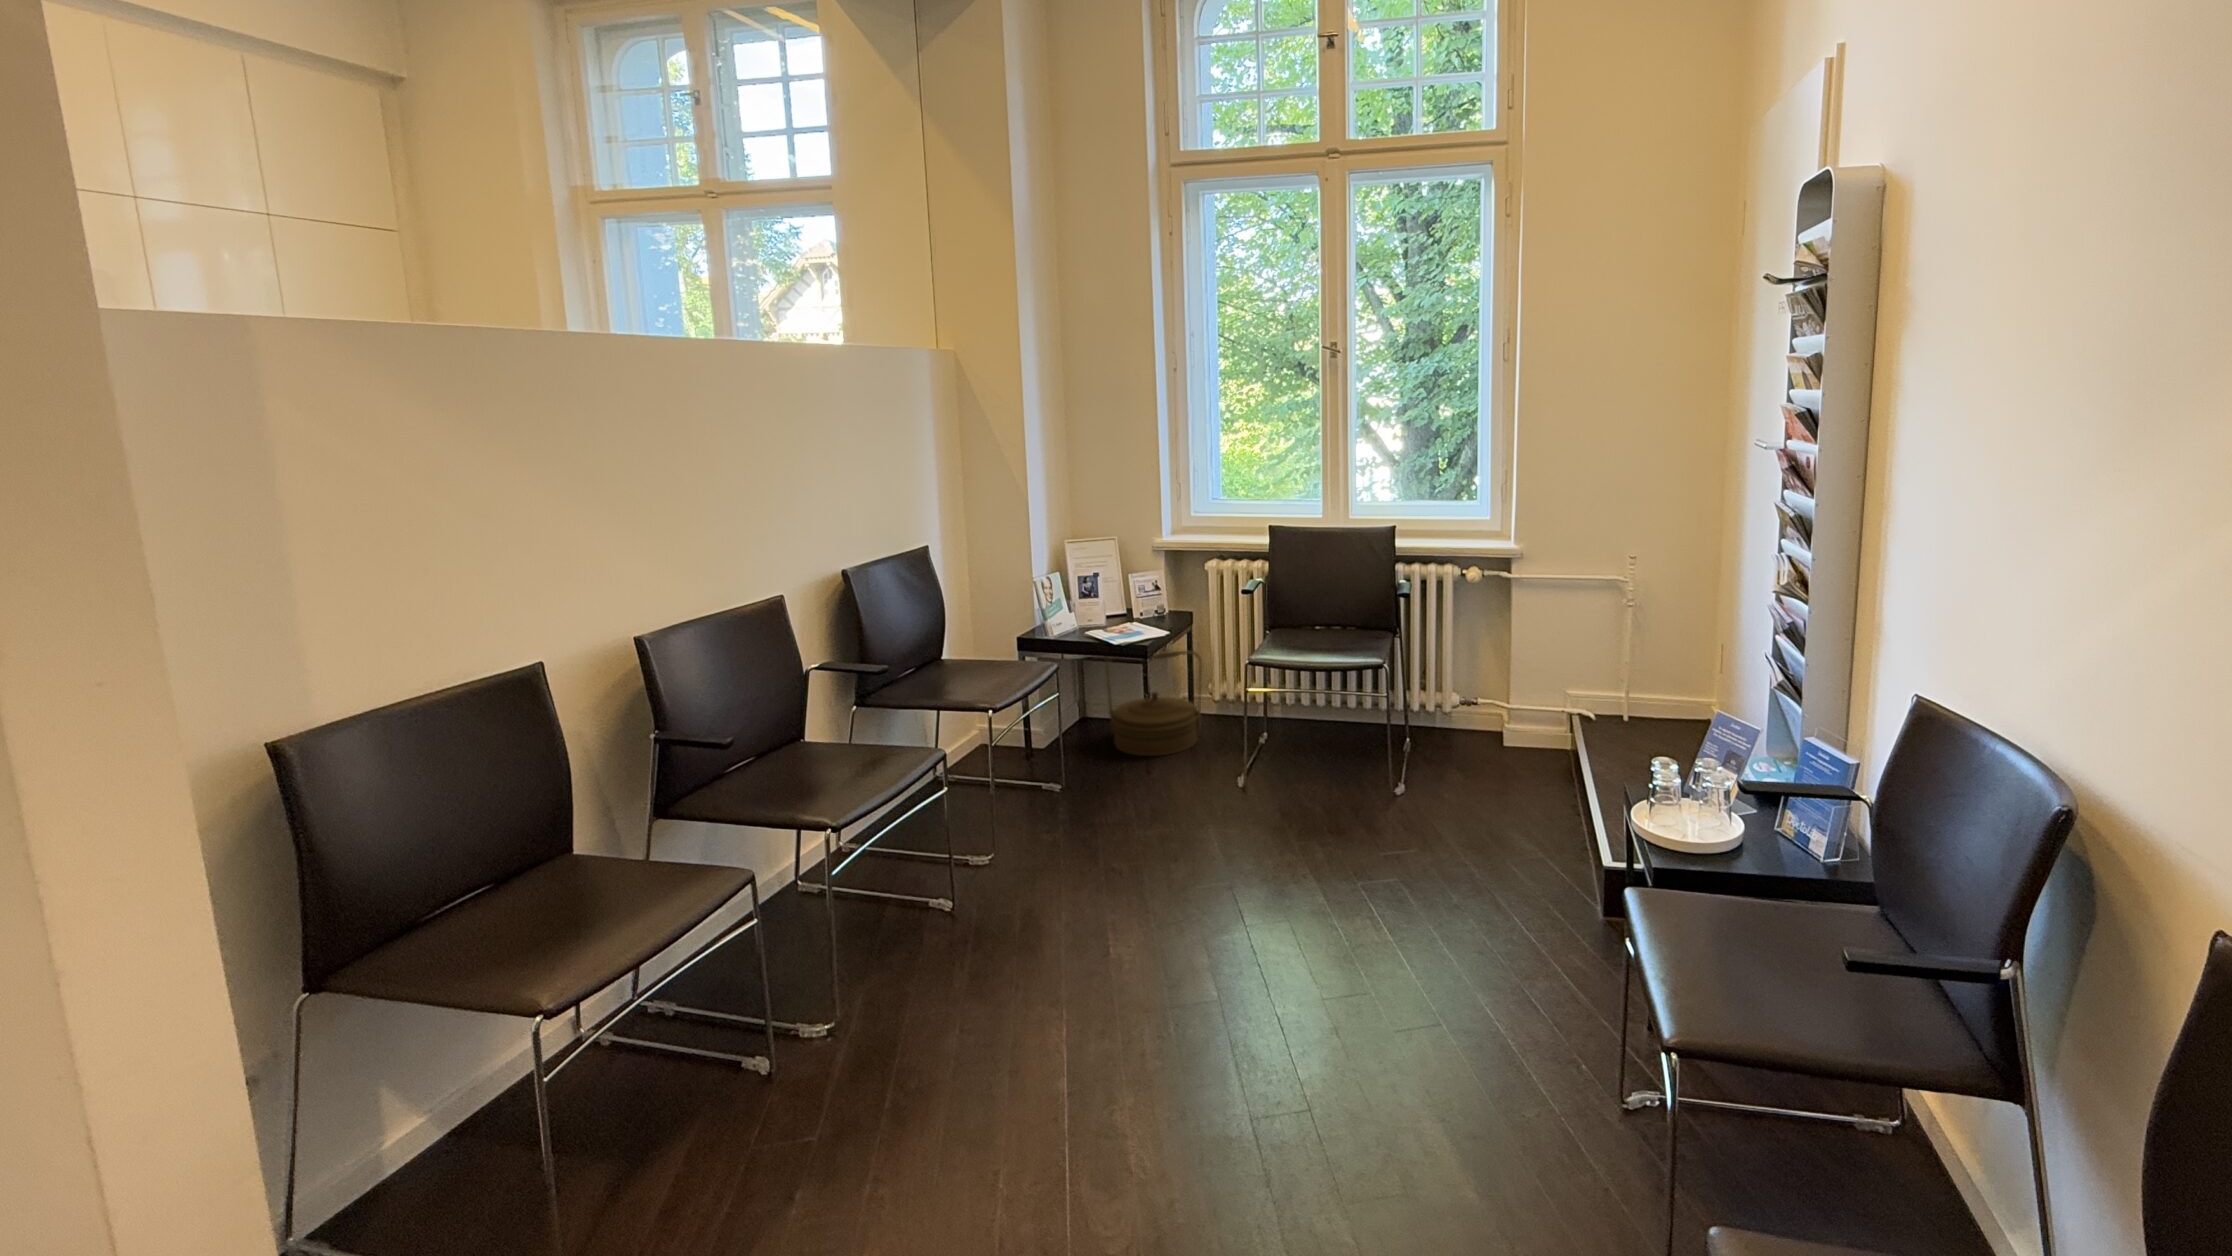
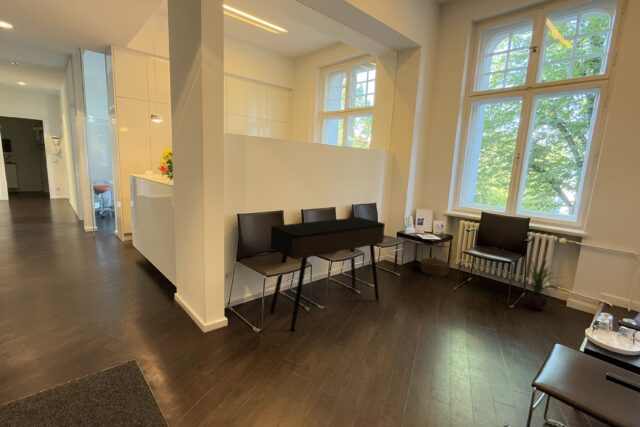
console table: none [510,618,1031,1201] -> present [270,217,385,331]
decorative plant: none [1369,637,1516,778] -> present [517,261,564,310]

